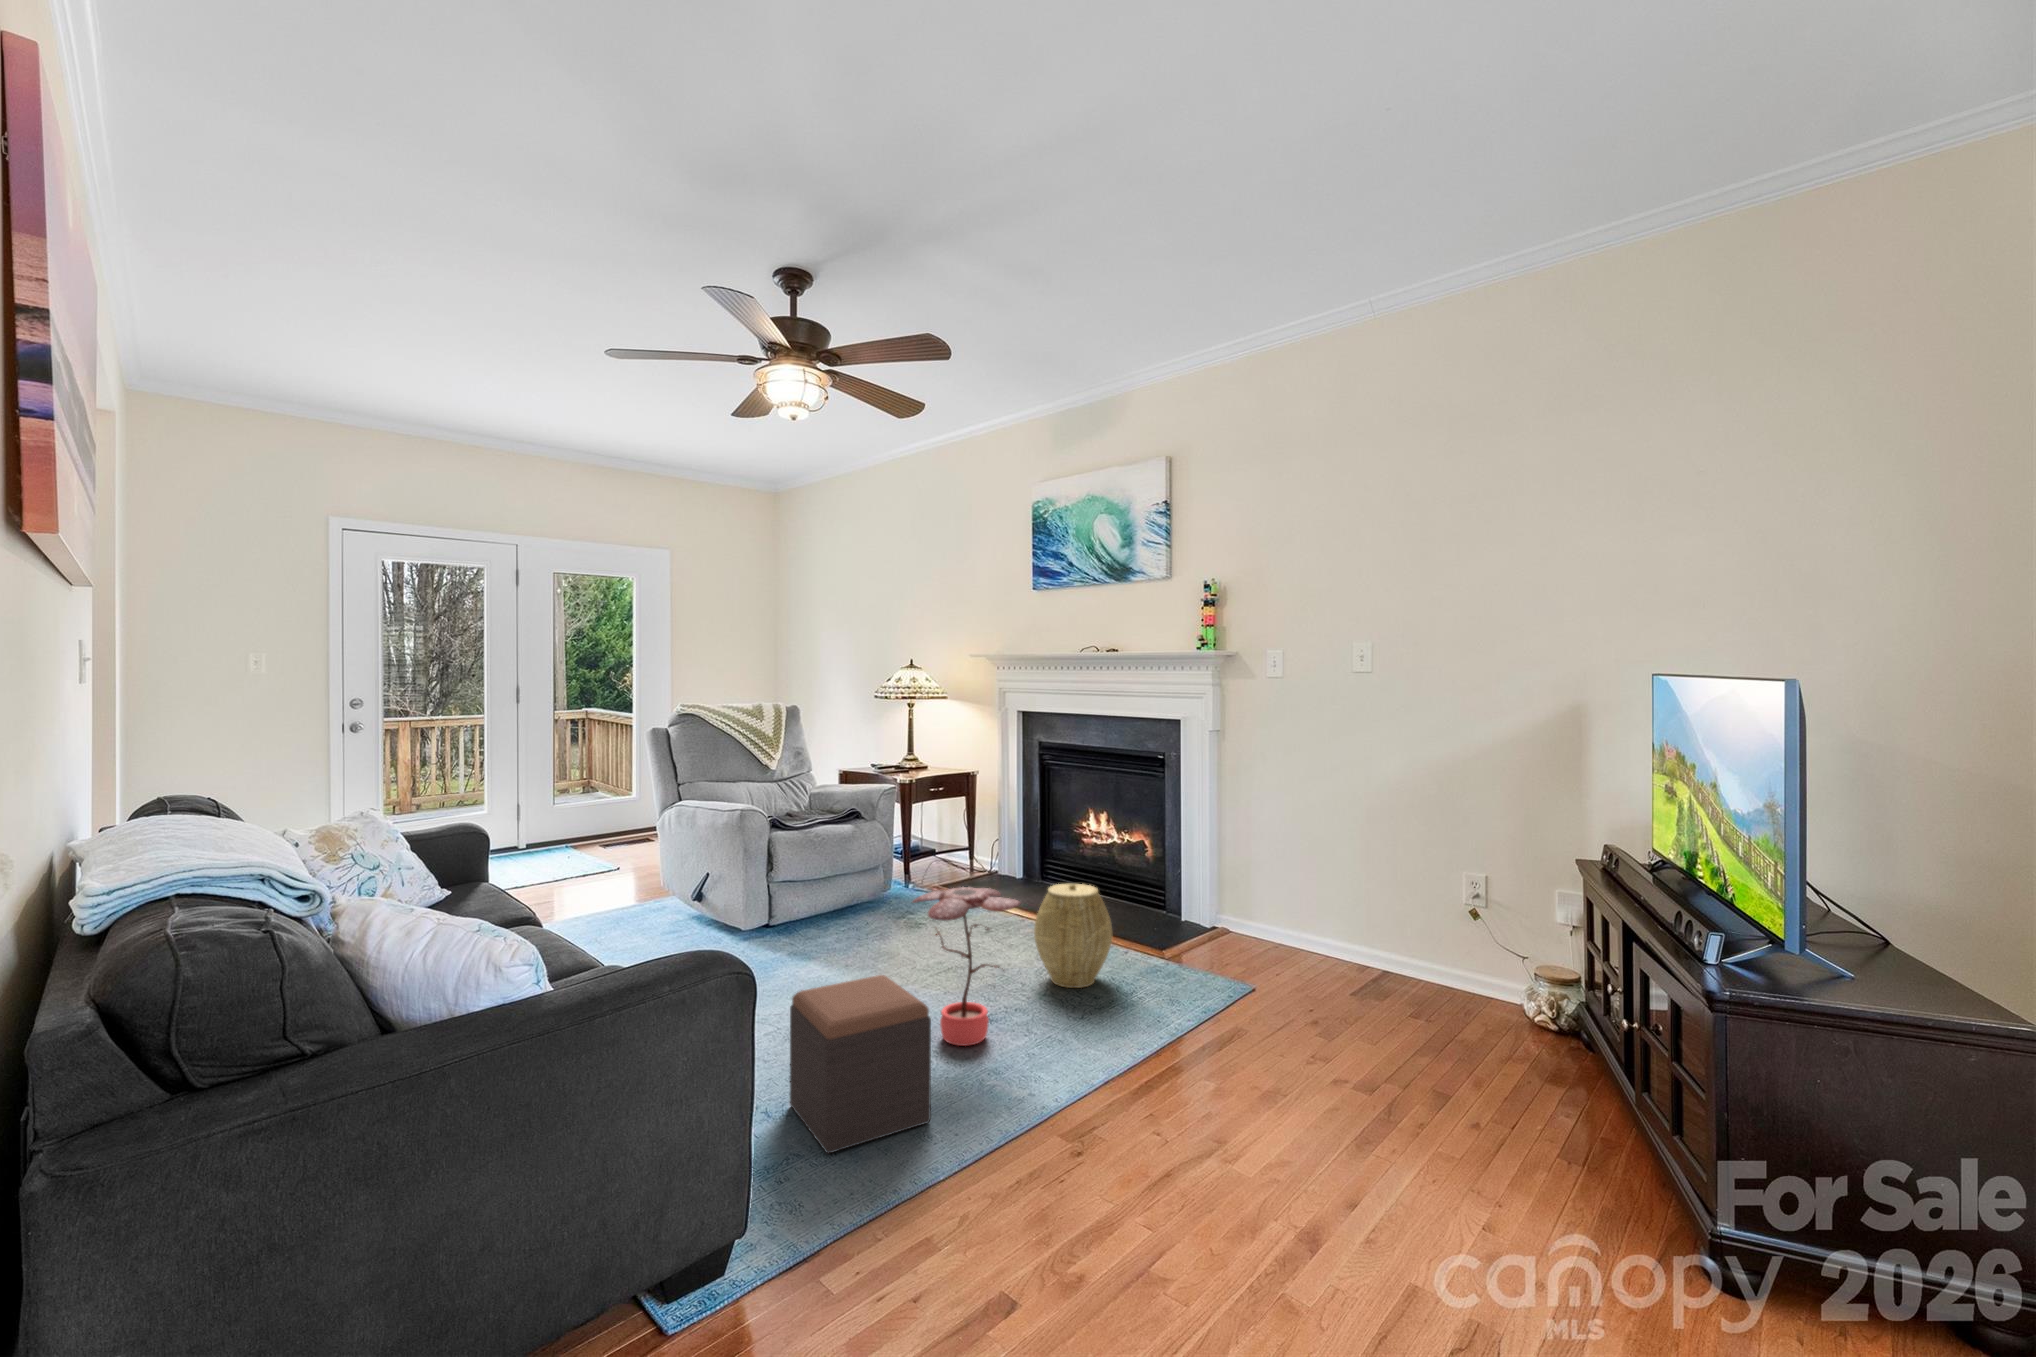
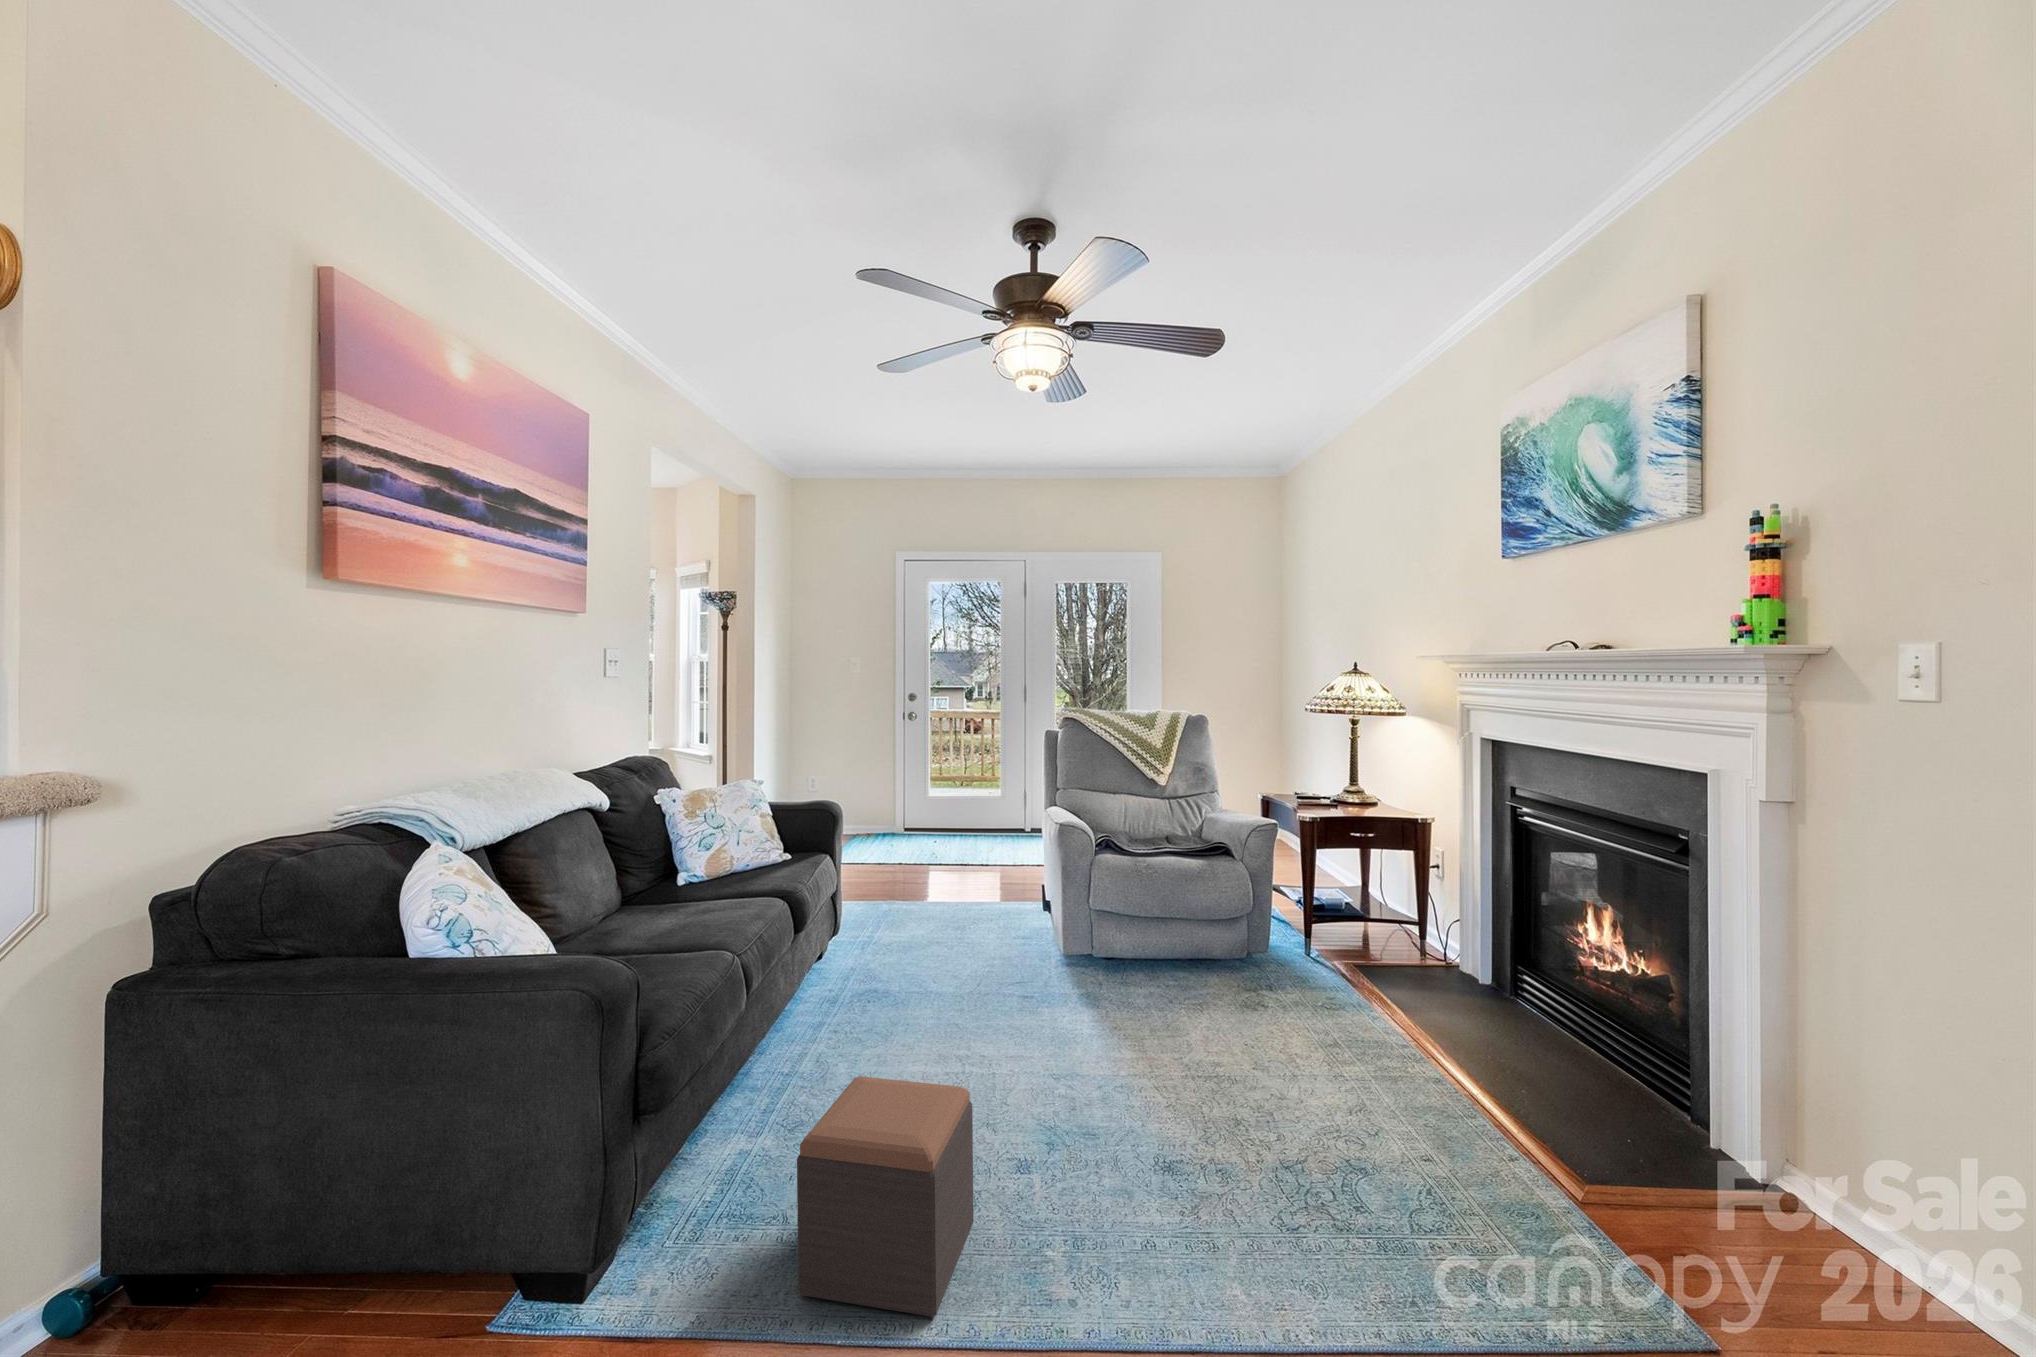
woven basket: present [1034,883,1112,988] -> none [1311,1018,1446,1200]
potted plant: present [913,887,1020,1046] -> none [1045,989,1195,1224]

